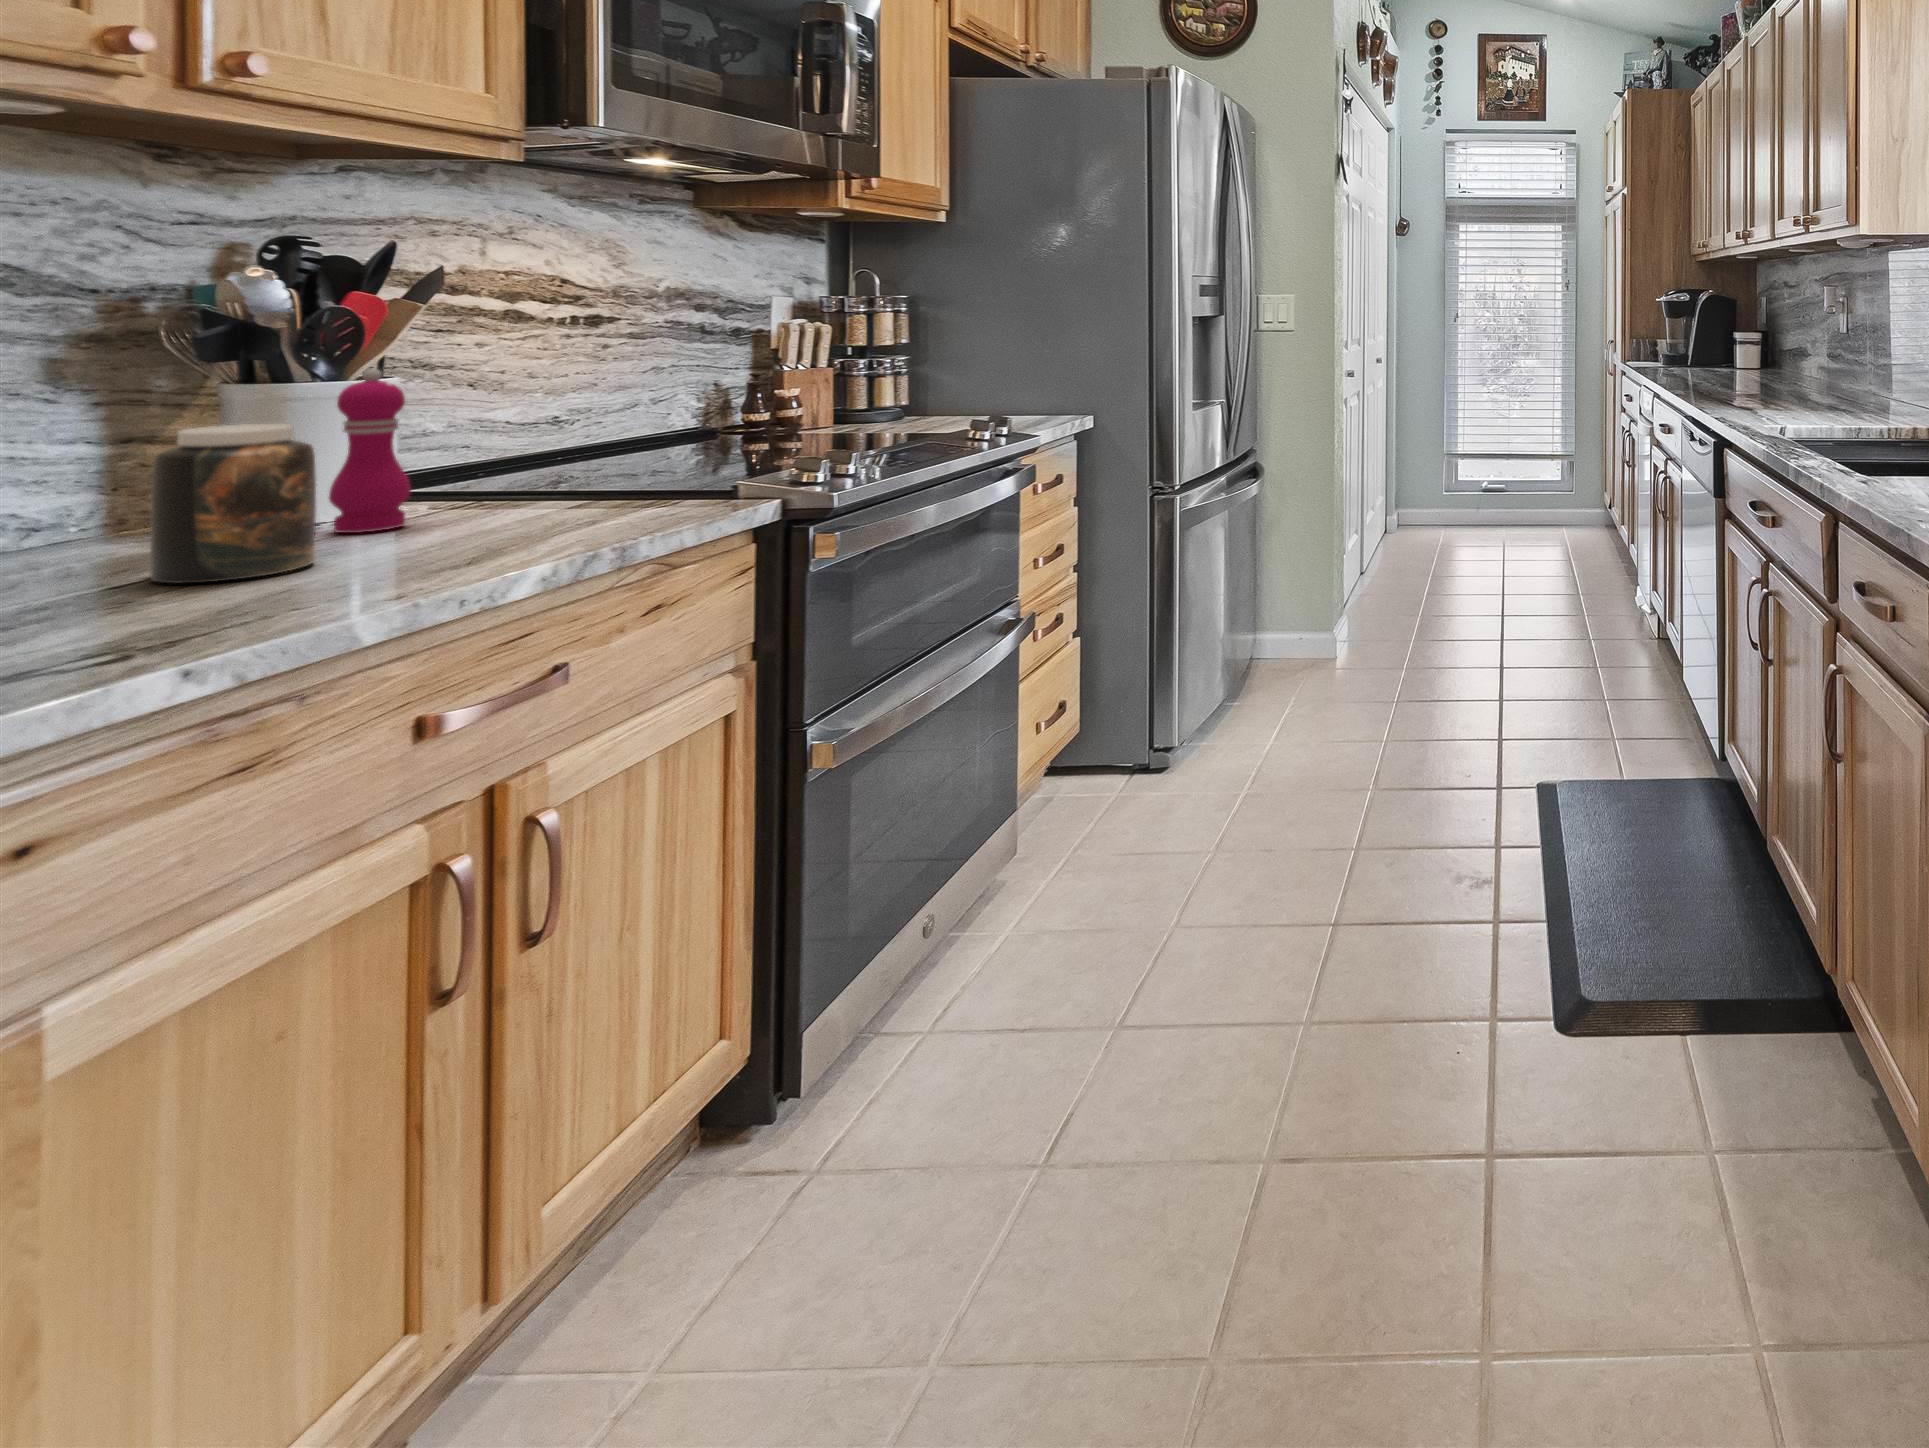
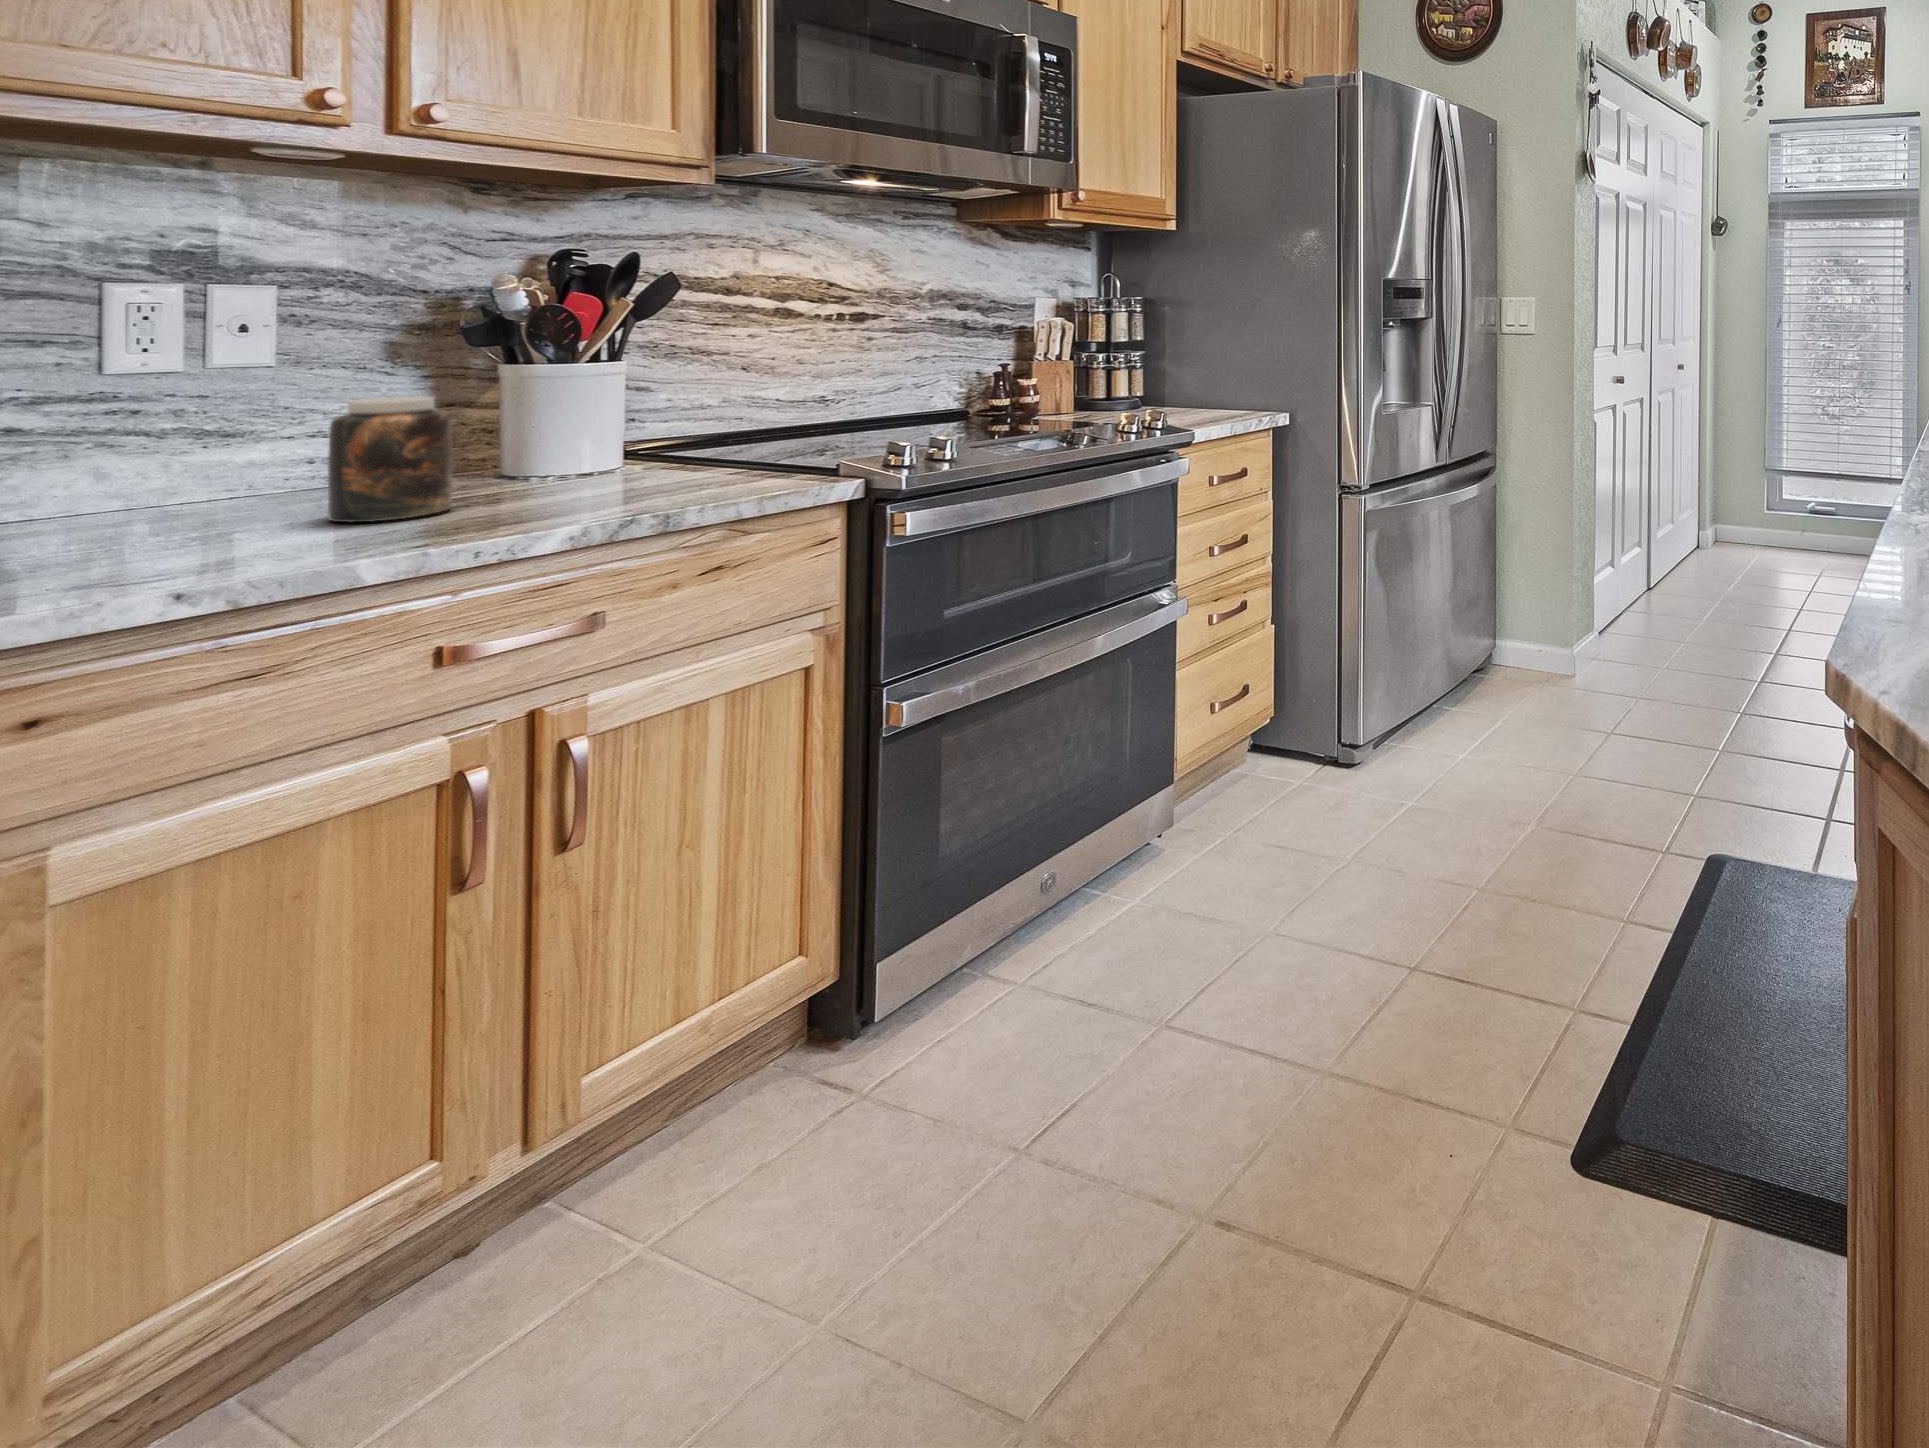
pepper mill: present [329,368,411,533] -> none [530,353,591,486]

